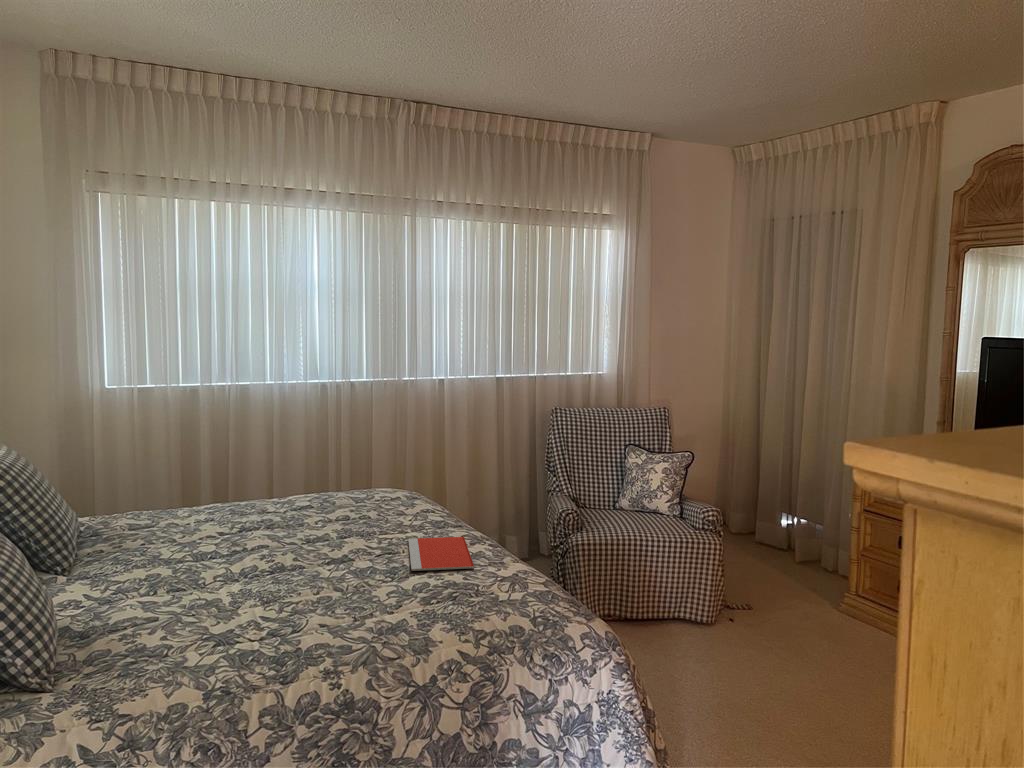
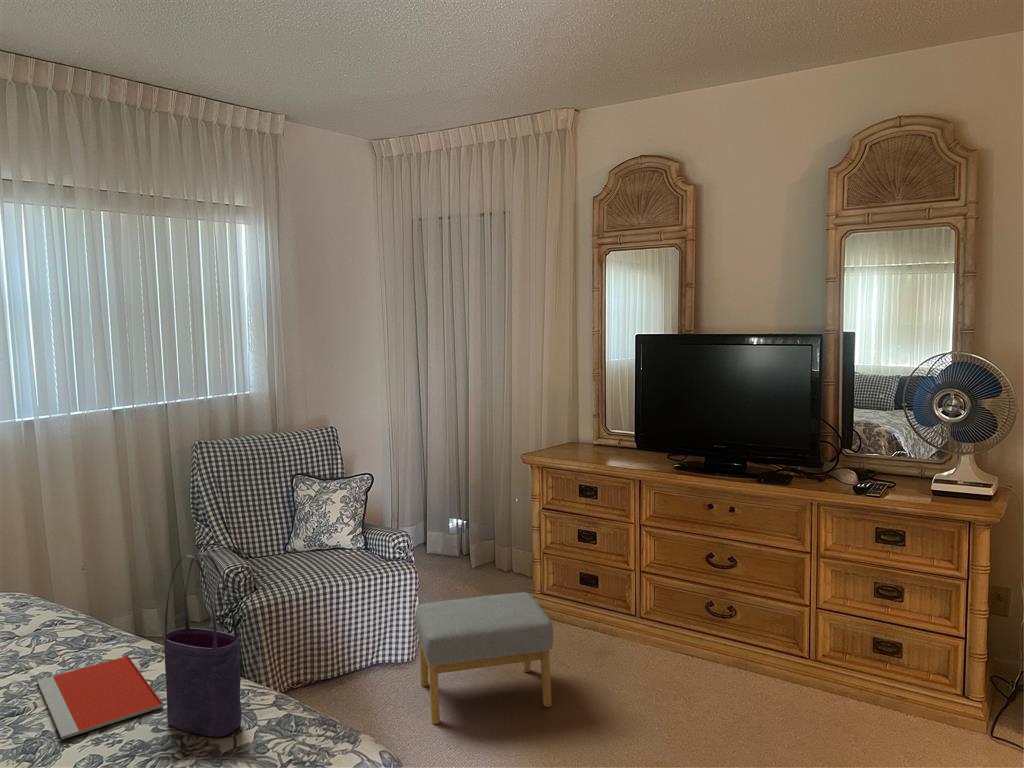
tote bag: none [473,461,519,592] -> present [164,552,241,737]
footstool: none [710,570,837,689] -> present [415,592,553,724]

